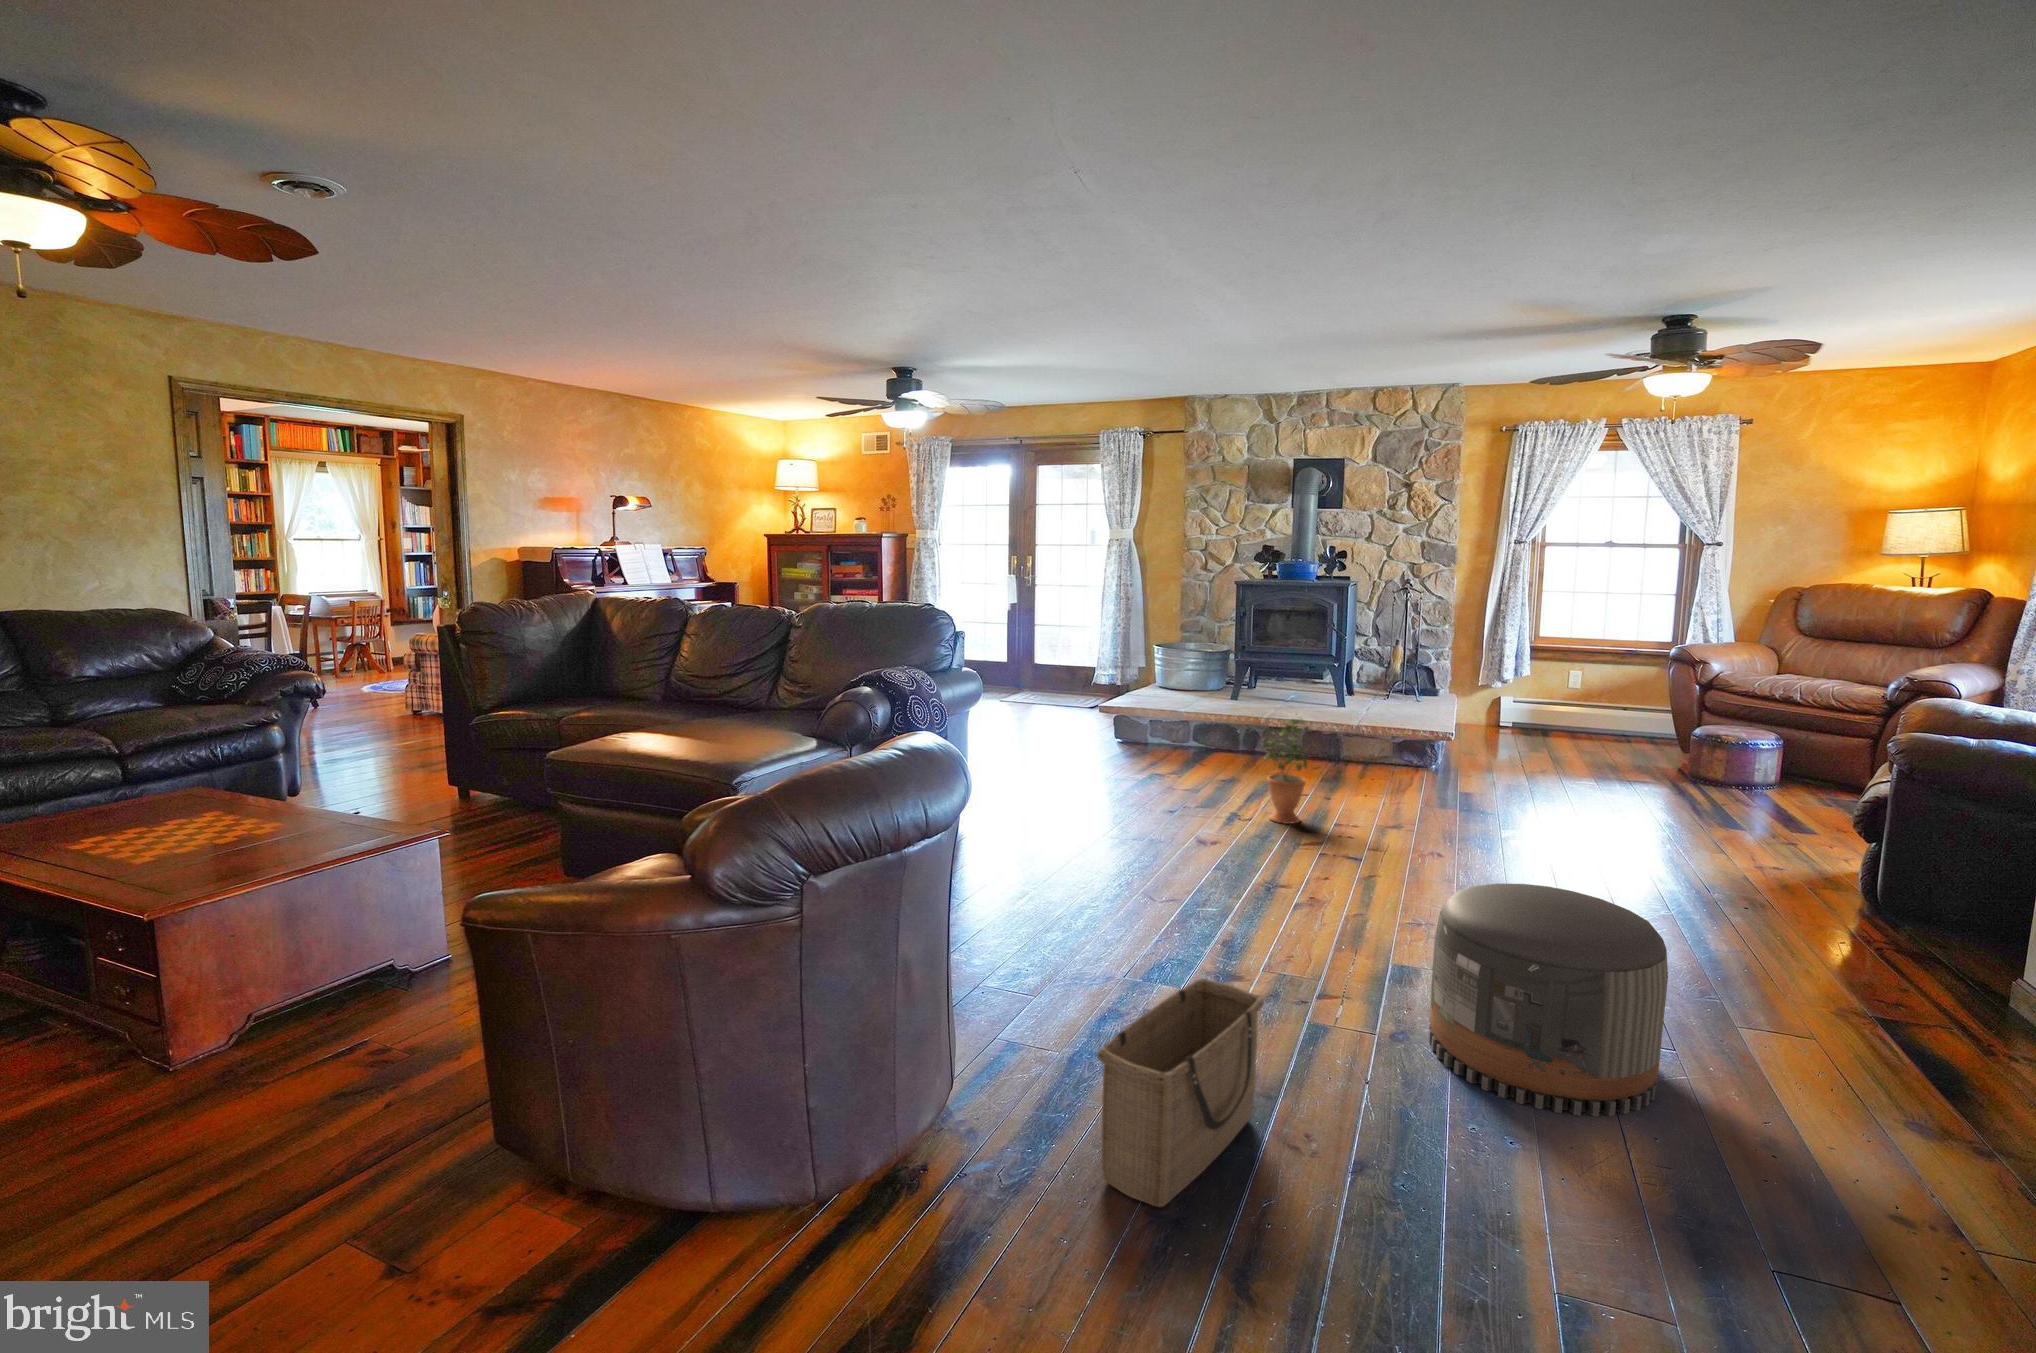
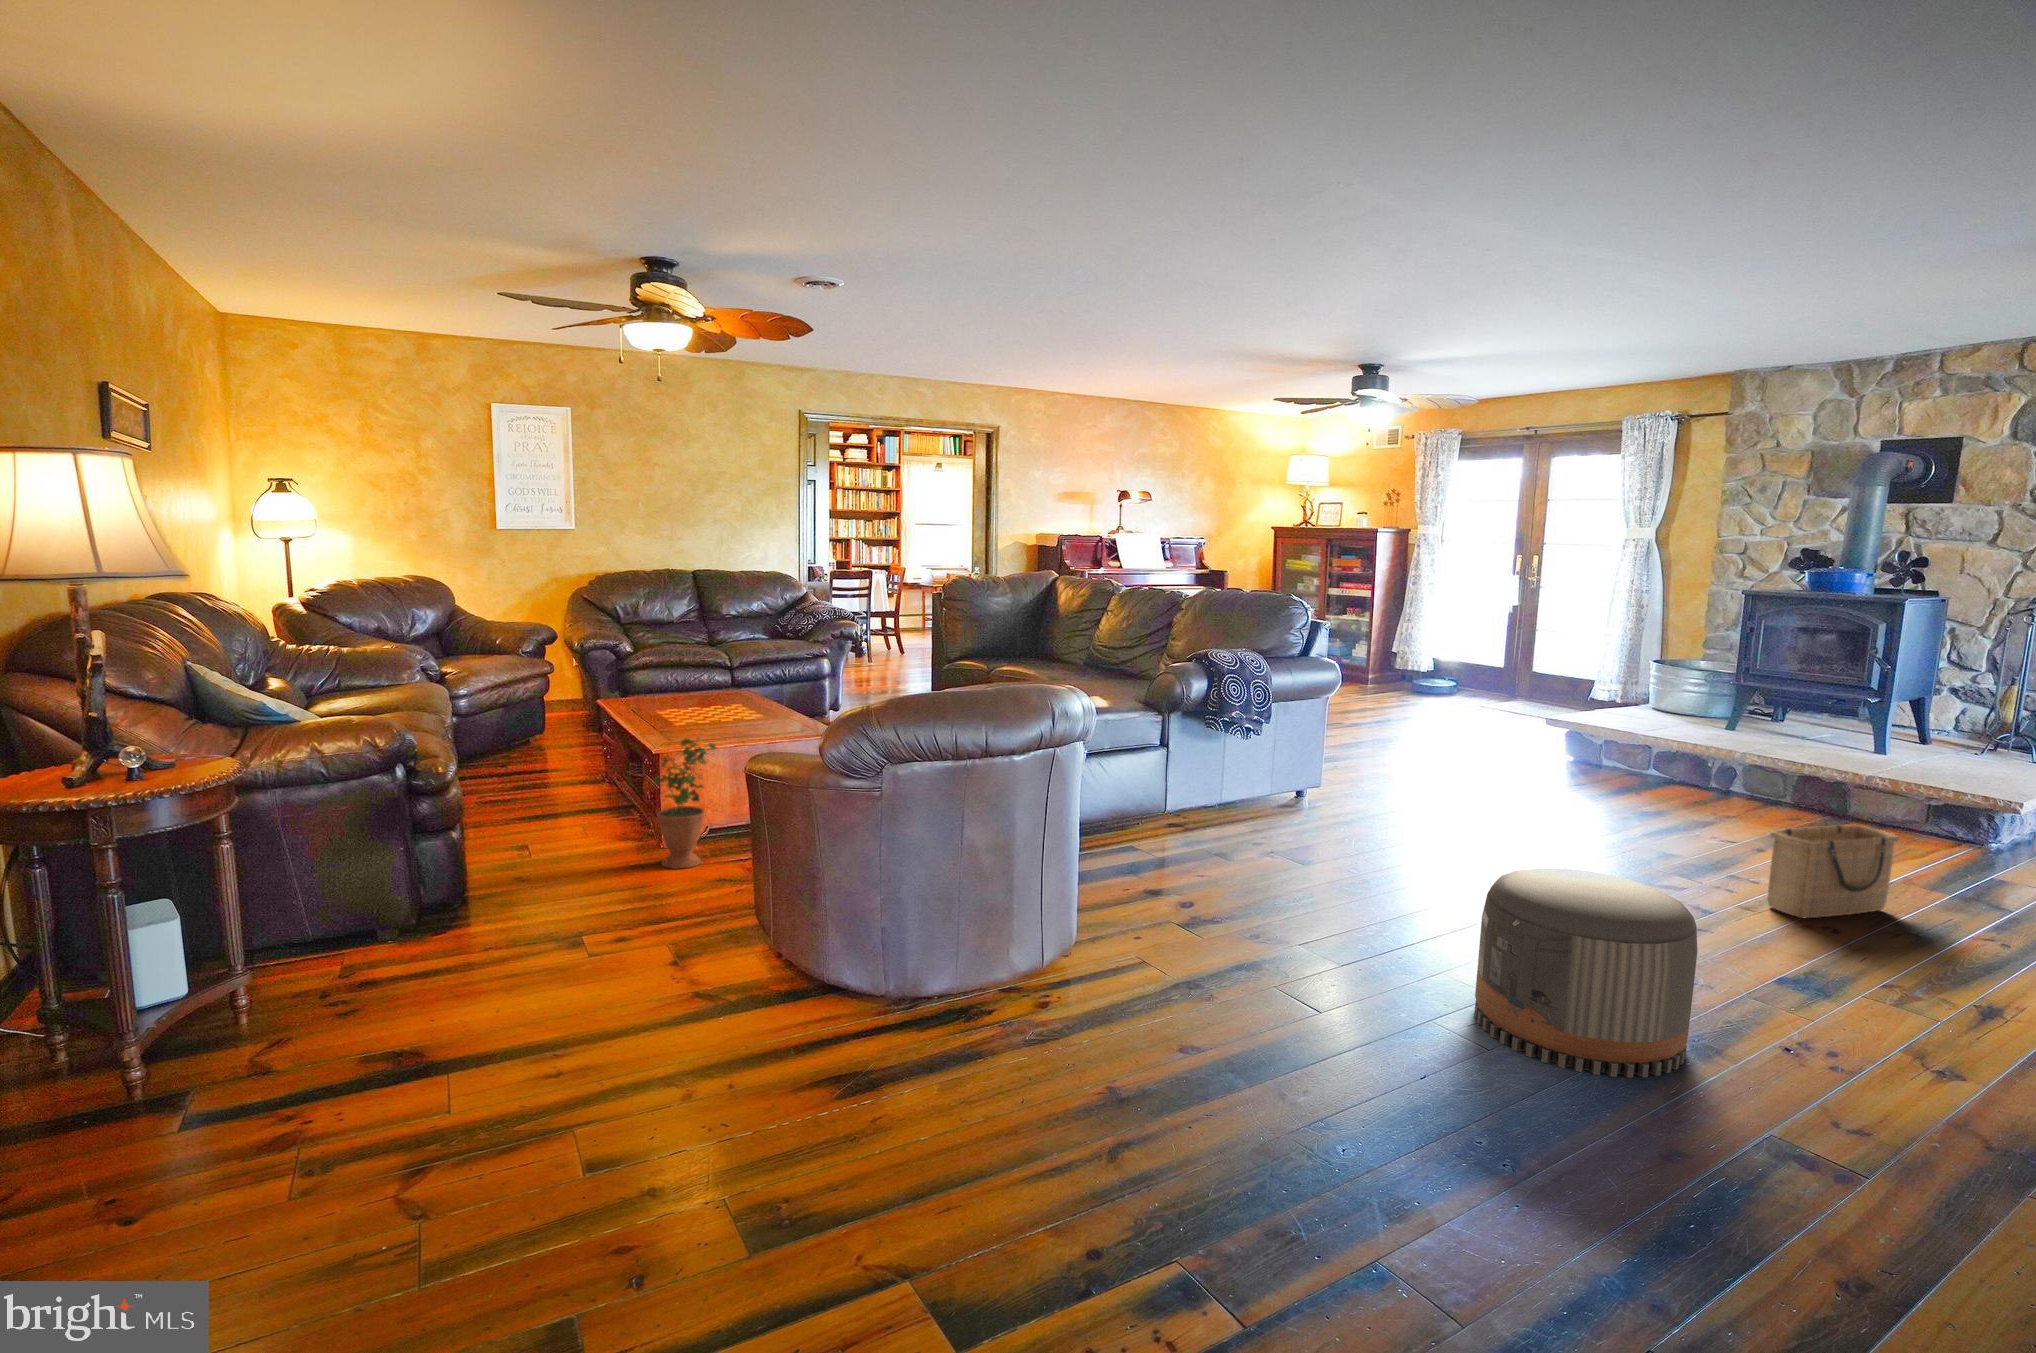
potted plant: present [1263,714,1309,824] -> present [654,738,716,869]
basket: present [1097,979,1264,1207] -> present [1767,825,1900,918]

